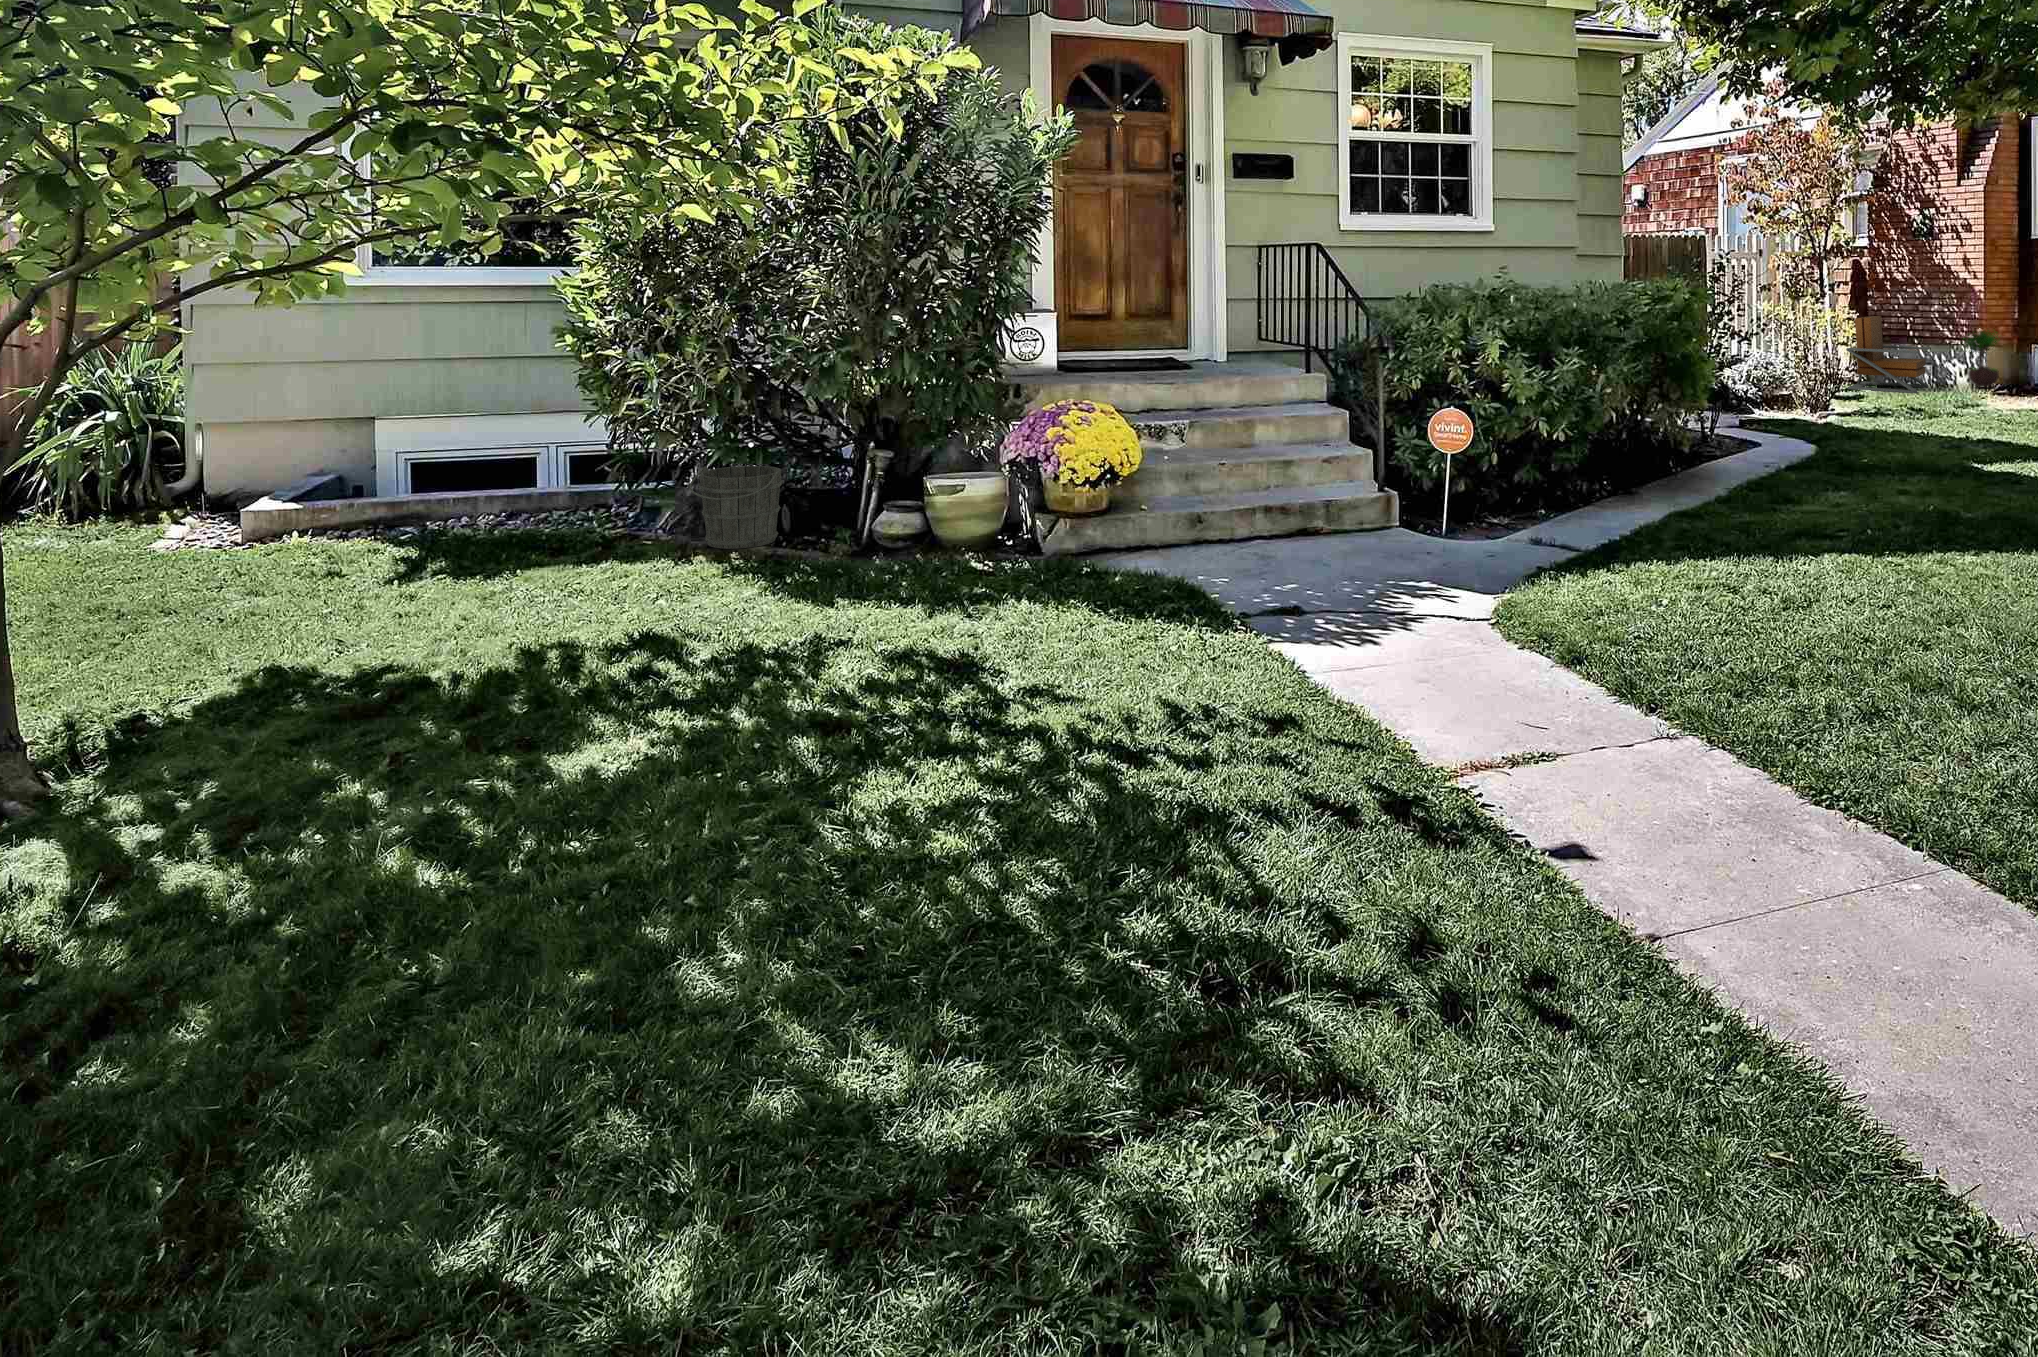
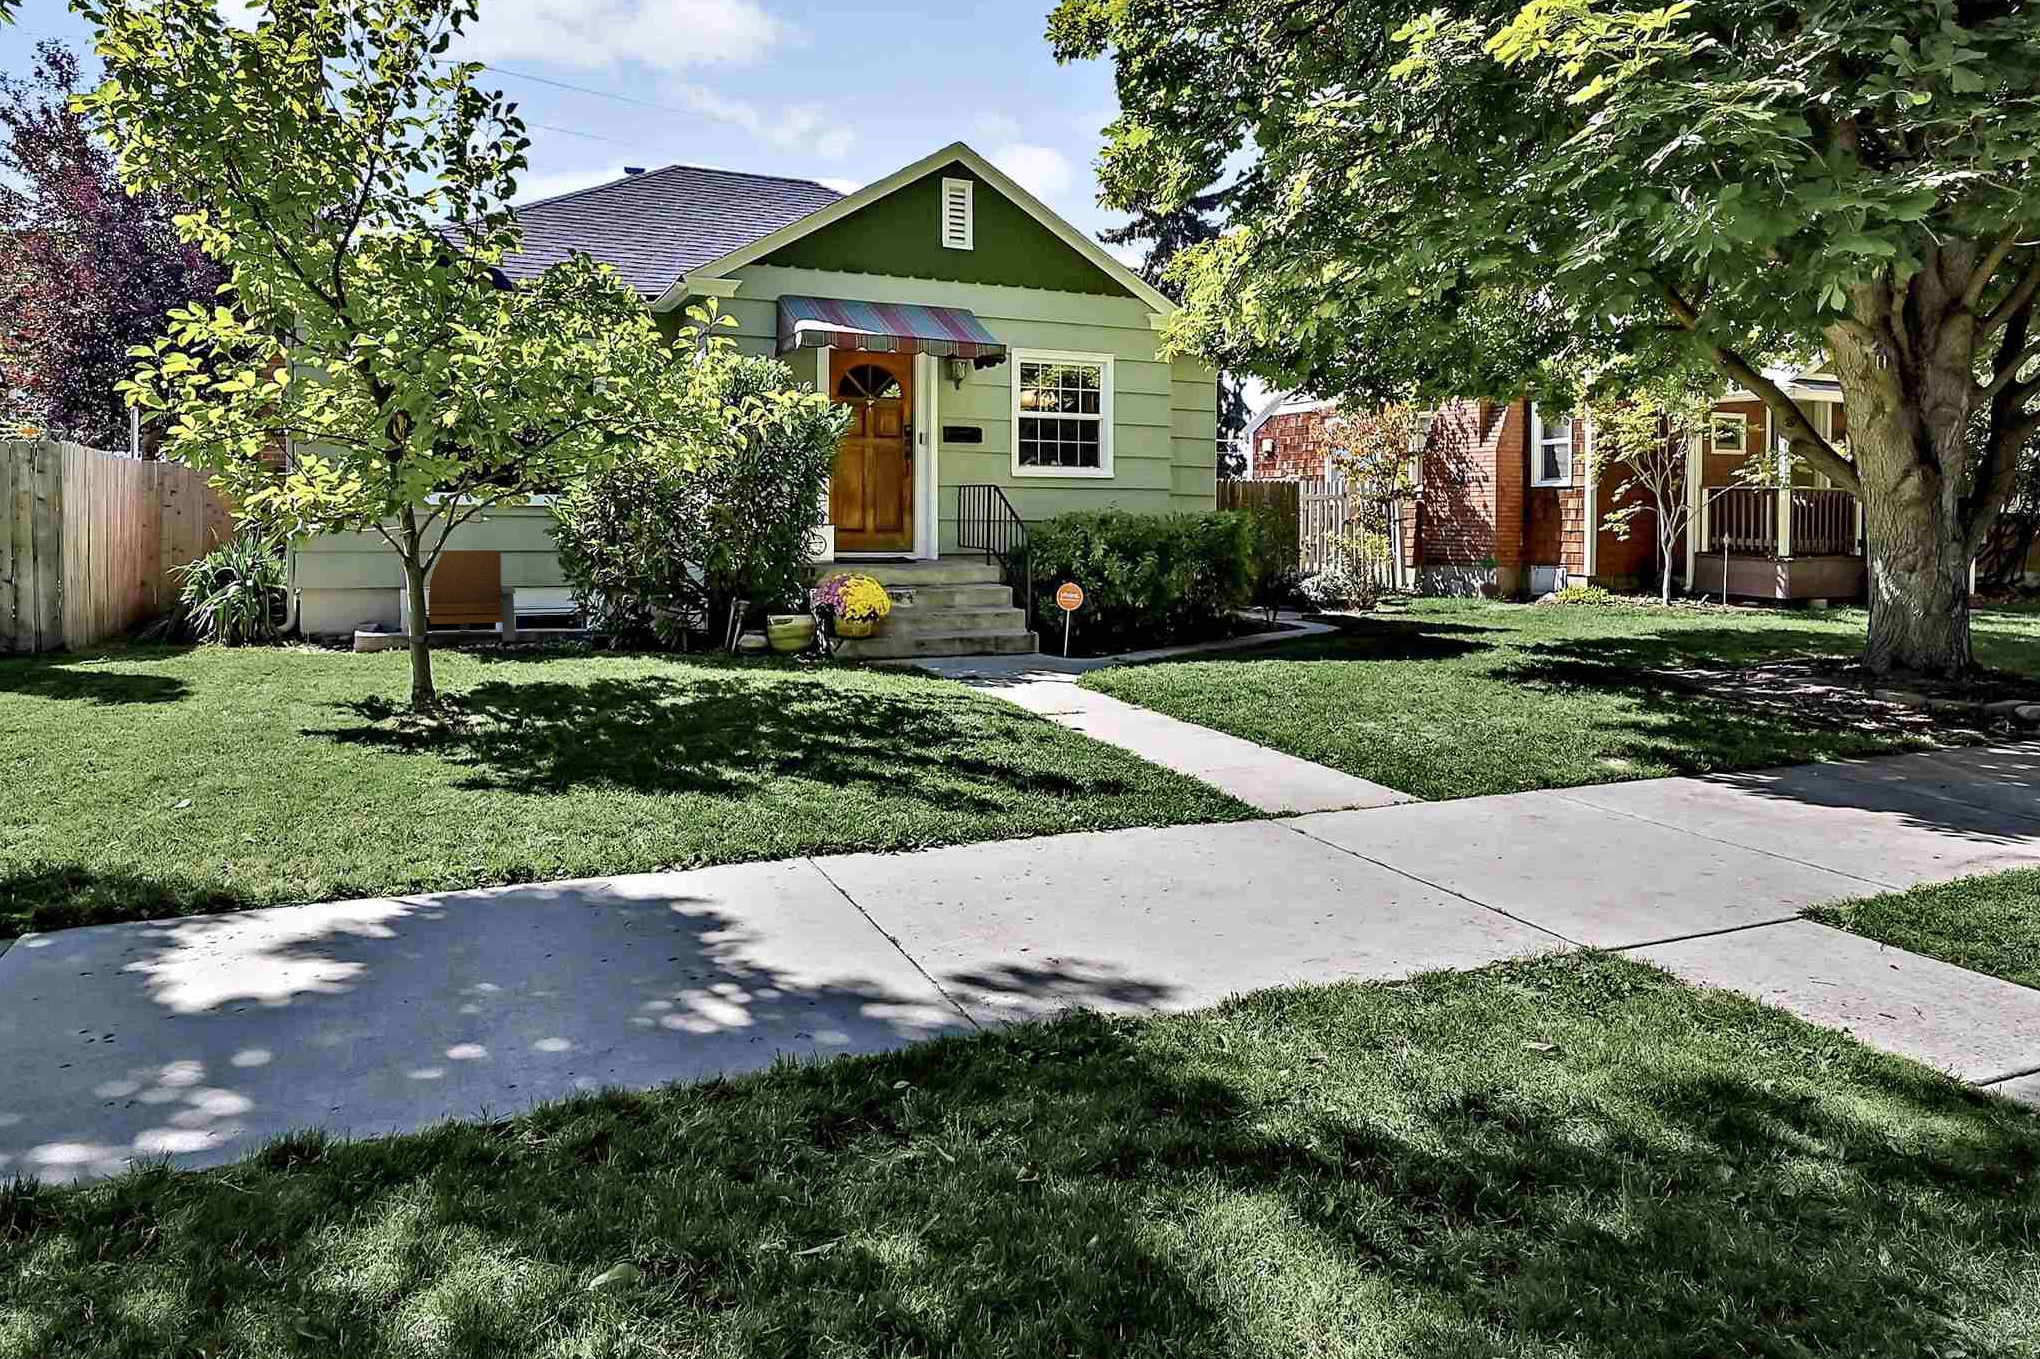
lounge chair: present [1846,316,1930,393] -> present [410,551,516,643]
bucket: present [689,466,783,549] -> none [635,610,685,656]

